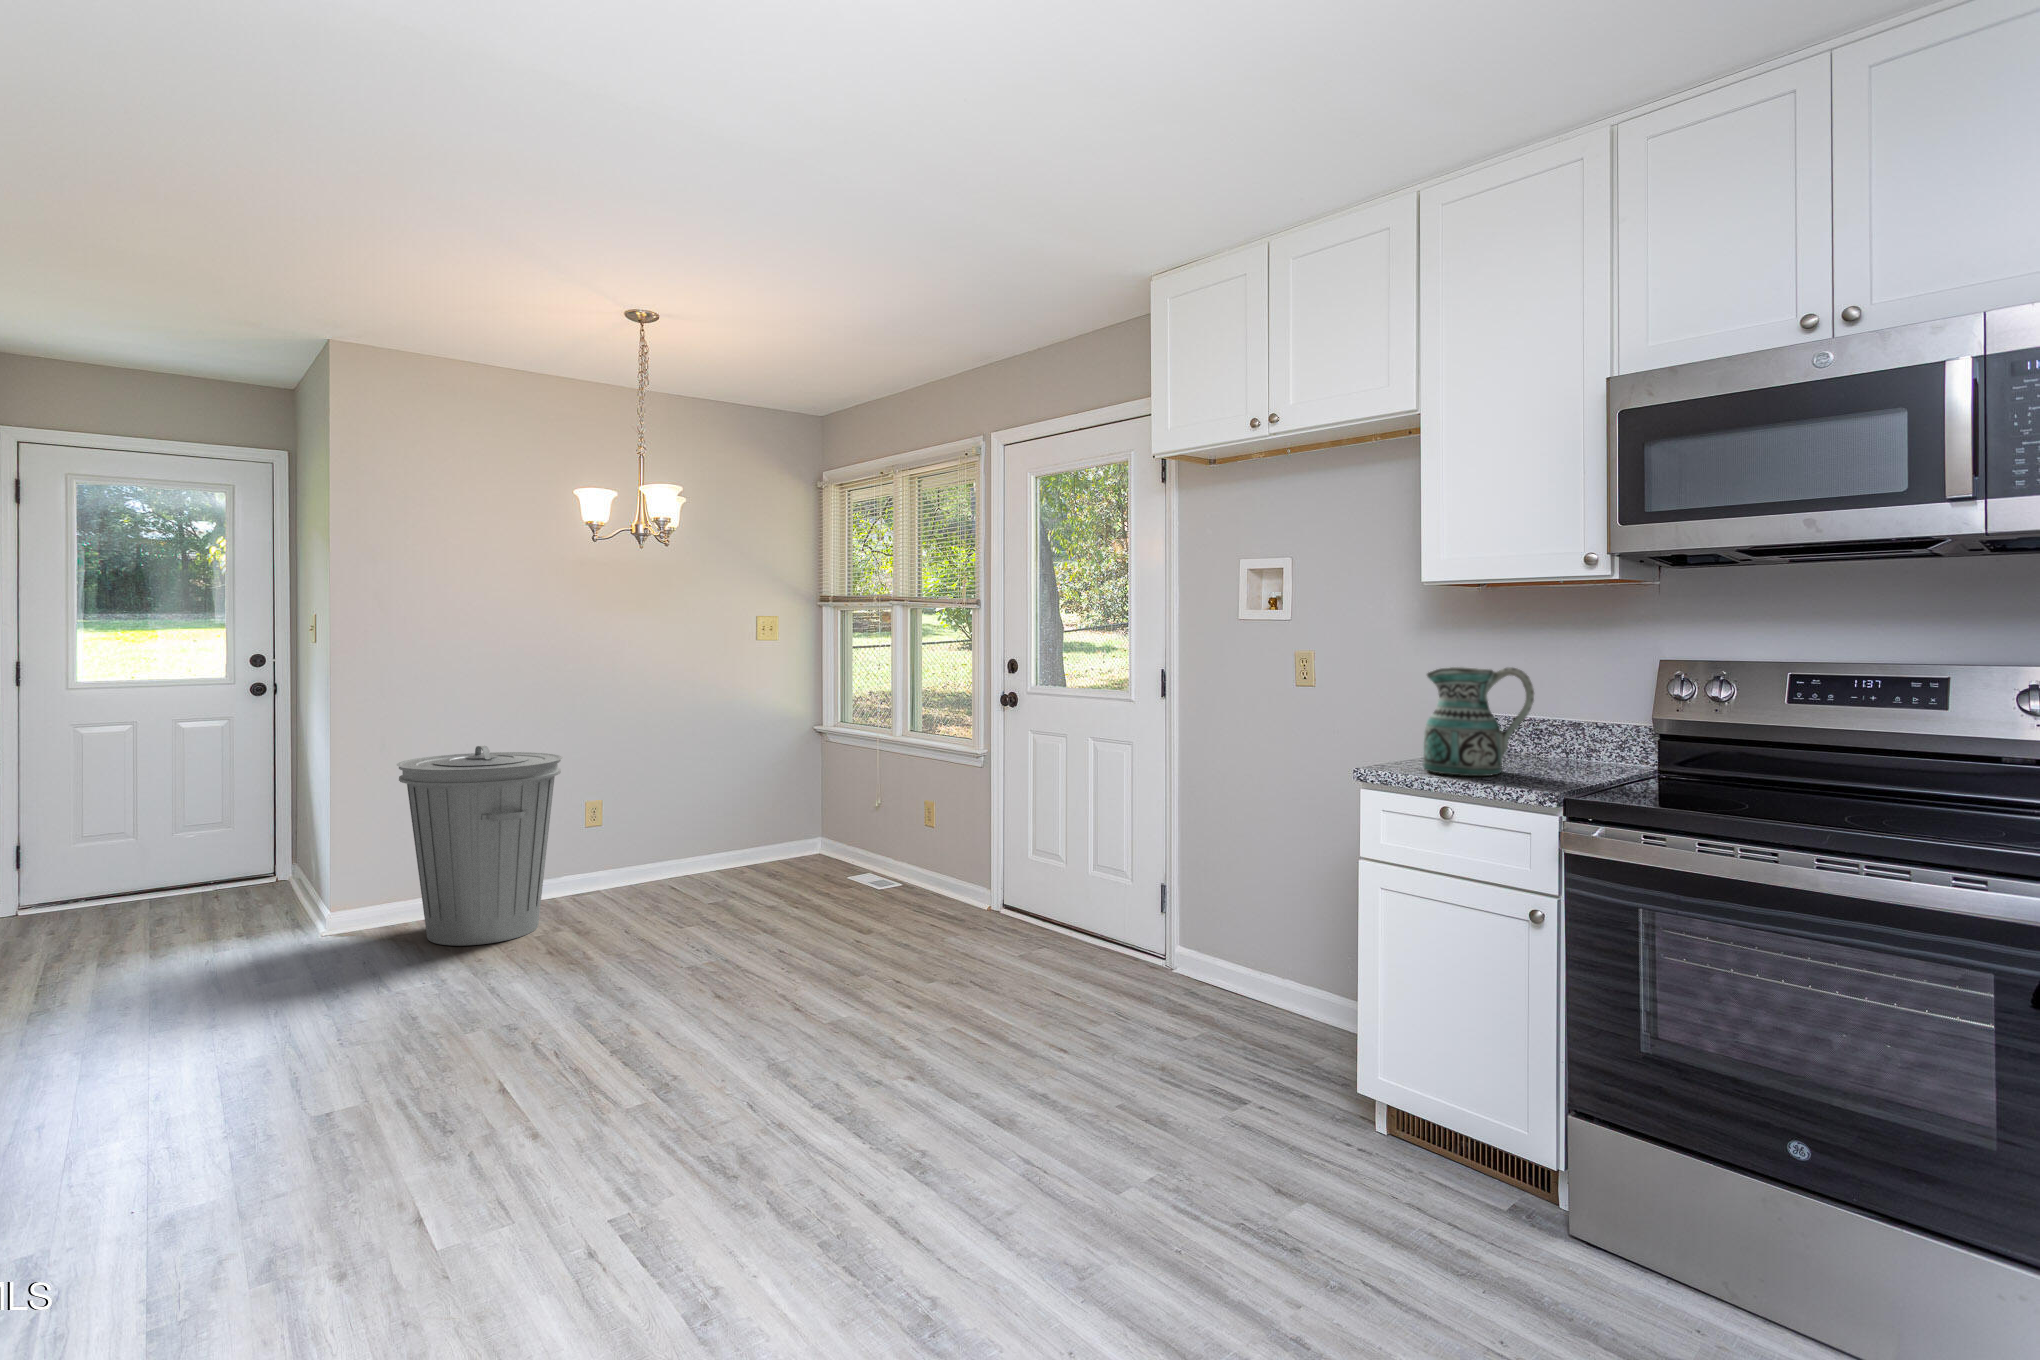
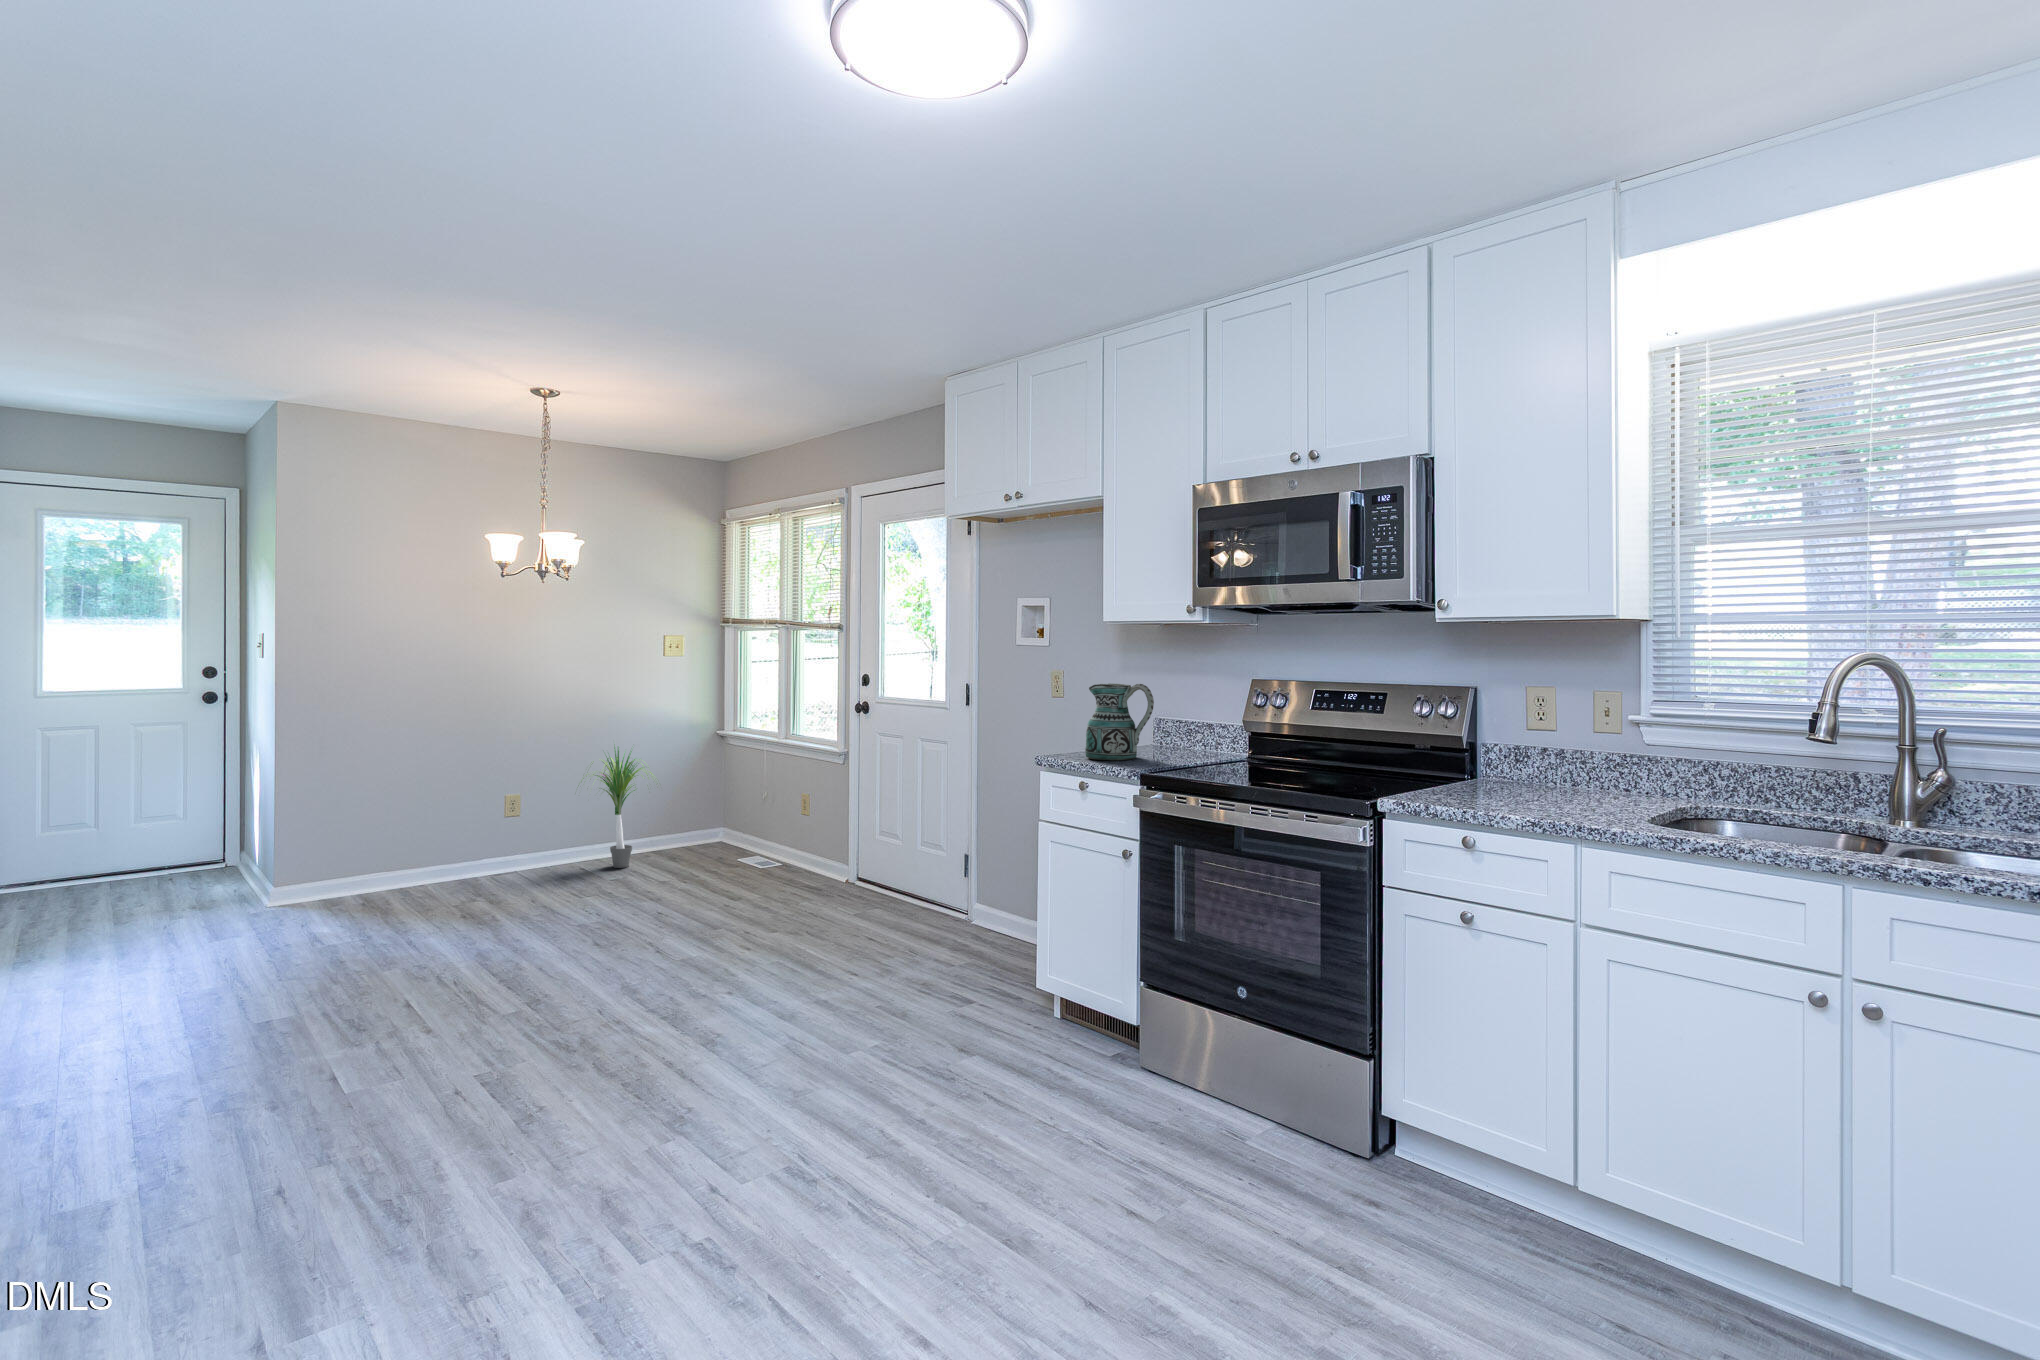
potted plant: none [663,736,763,887] -> present [578,746,652,868]
trash can: present [397,746,563,946] -> none [332,745,480,912]

